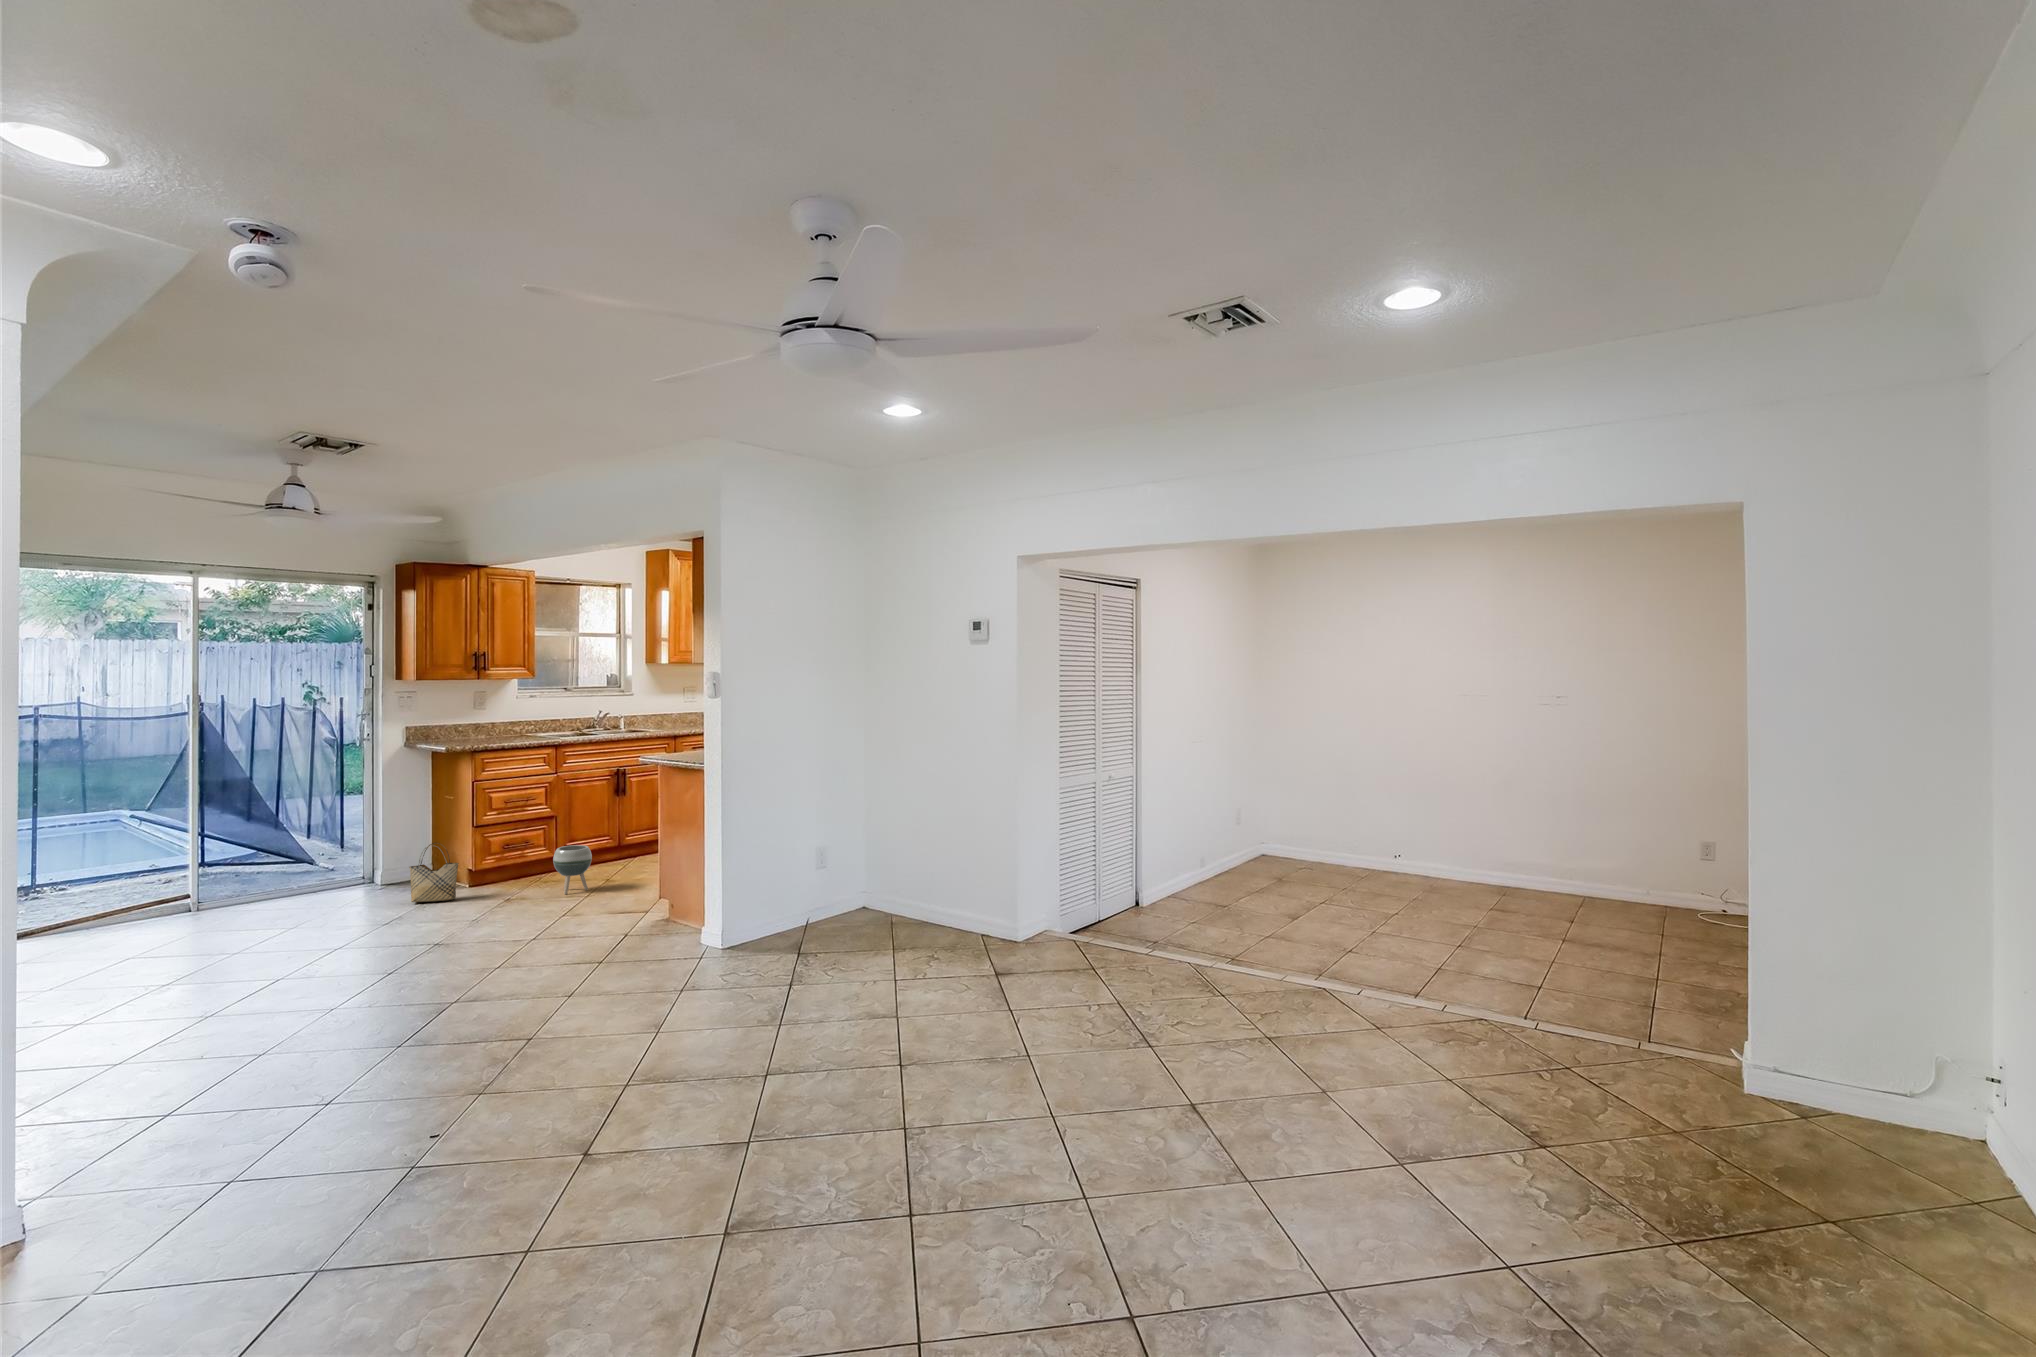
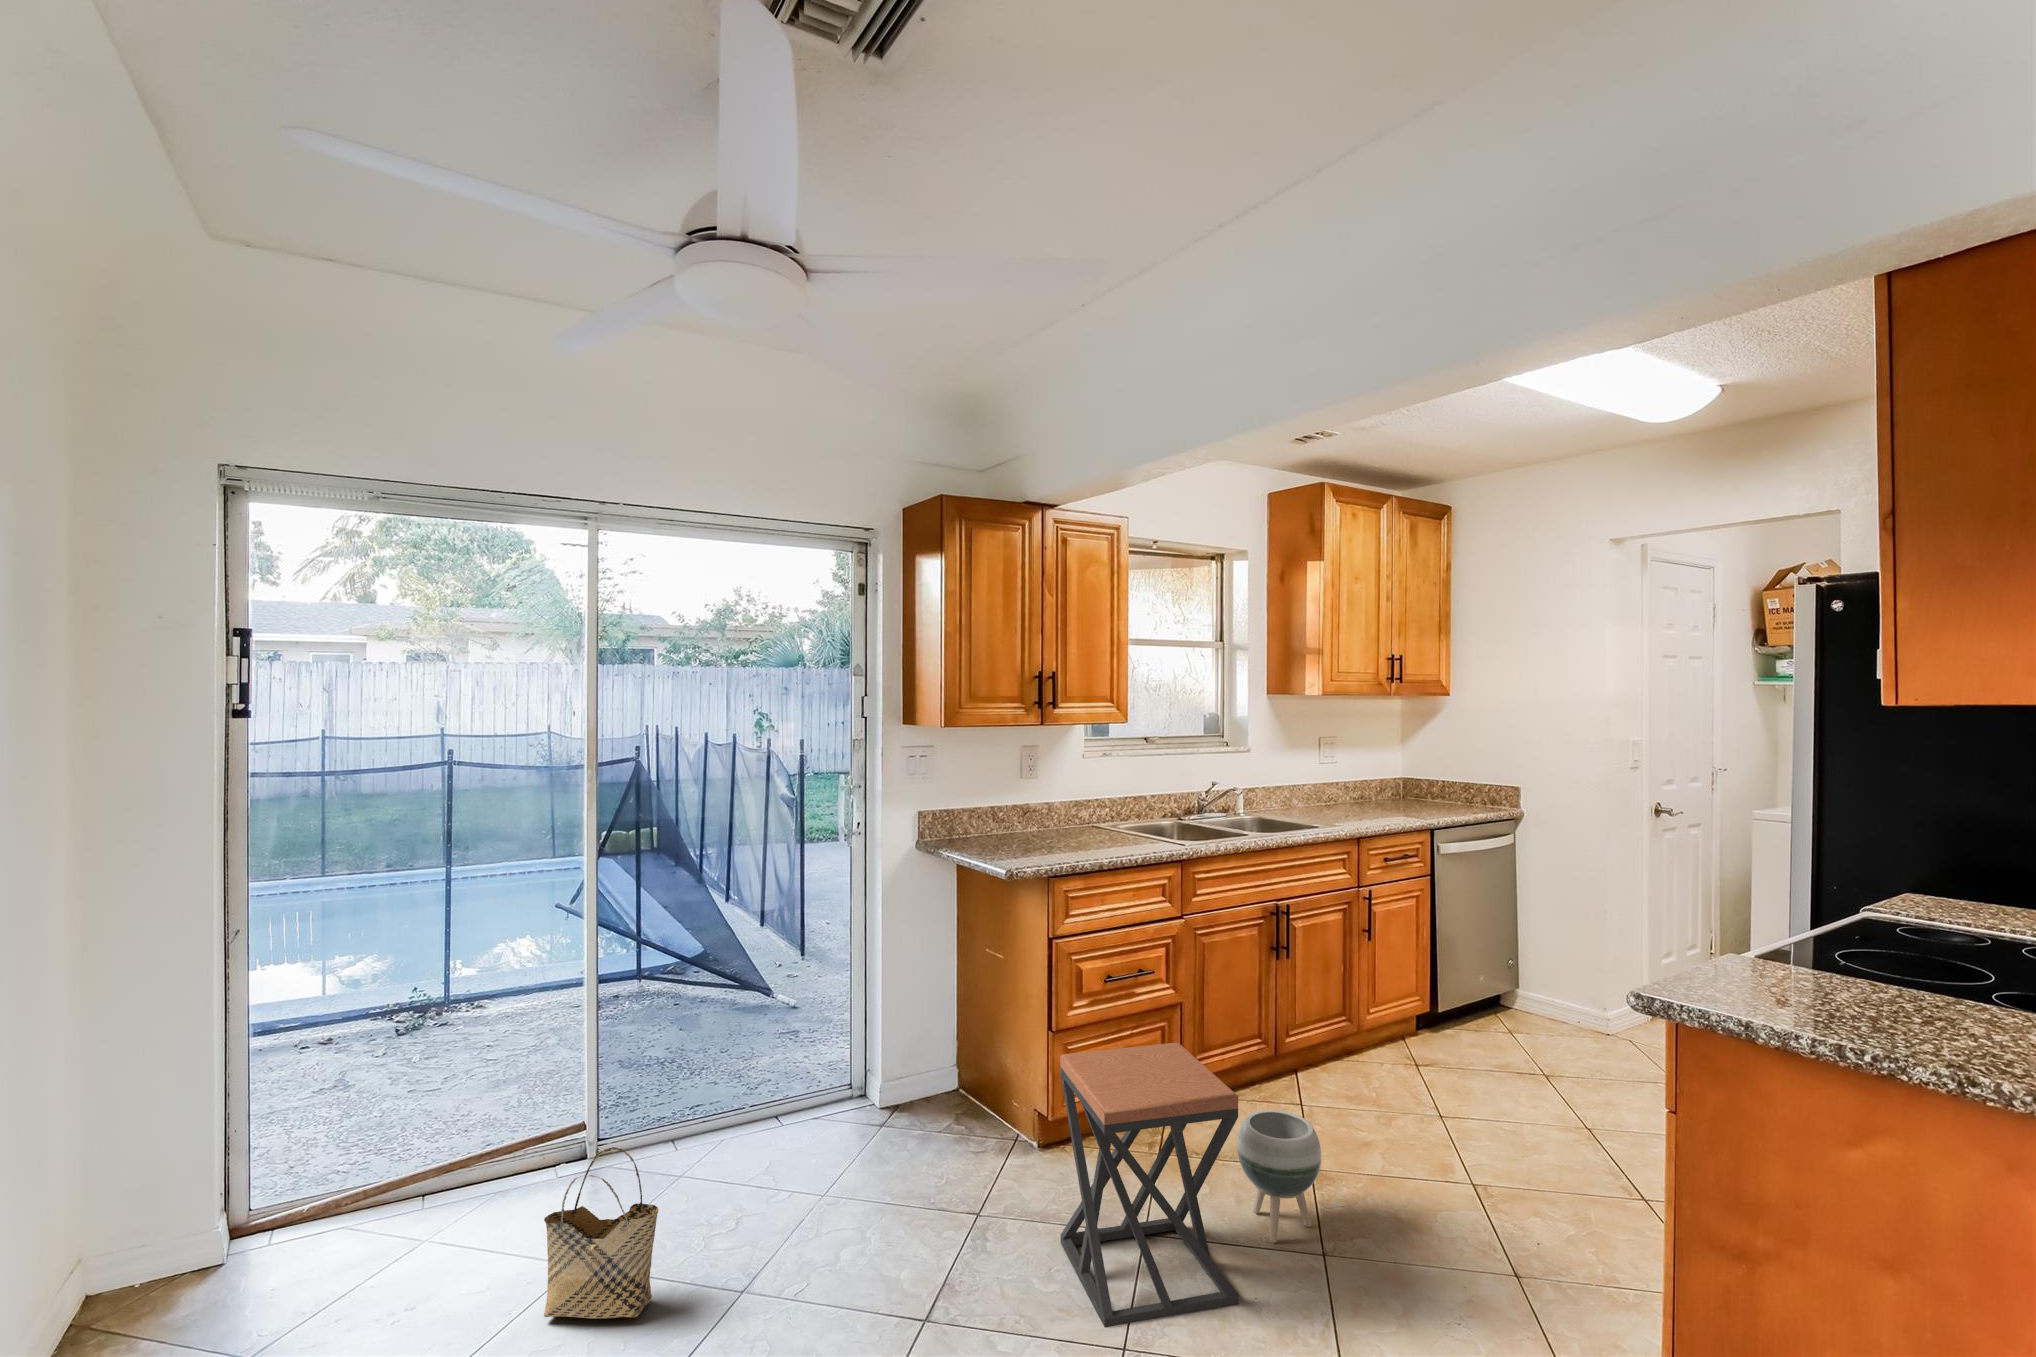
stool: none [462,815,534,915] -> present [1060,1042,1239,1327]
woven basket: present [409,843,459,902] -> present [544,1147,659,1319]

